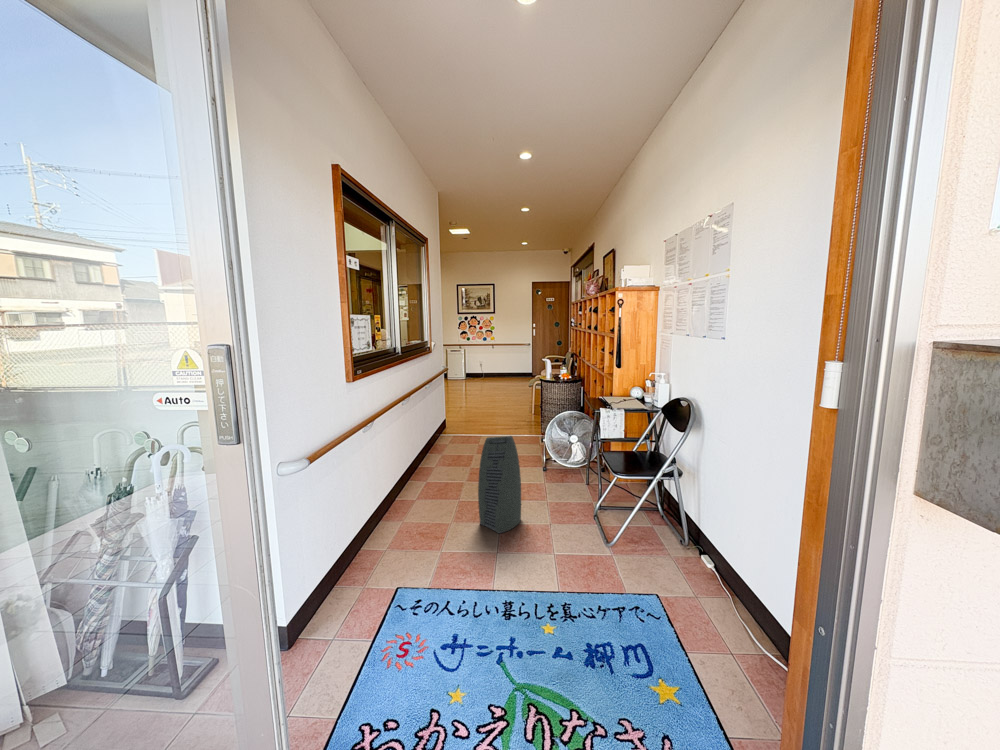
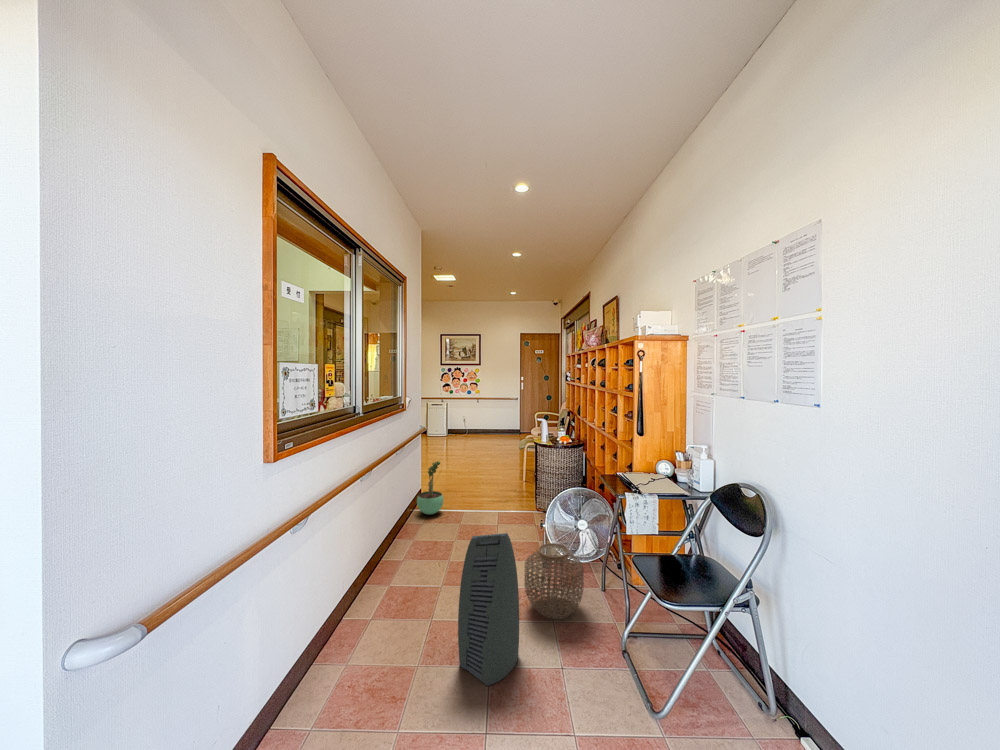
potted plant: none [443,395,464,438] -> present [417,461,443,515]
woven basket: none [527,449,571,501] -> present [524,543,584,619]

